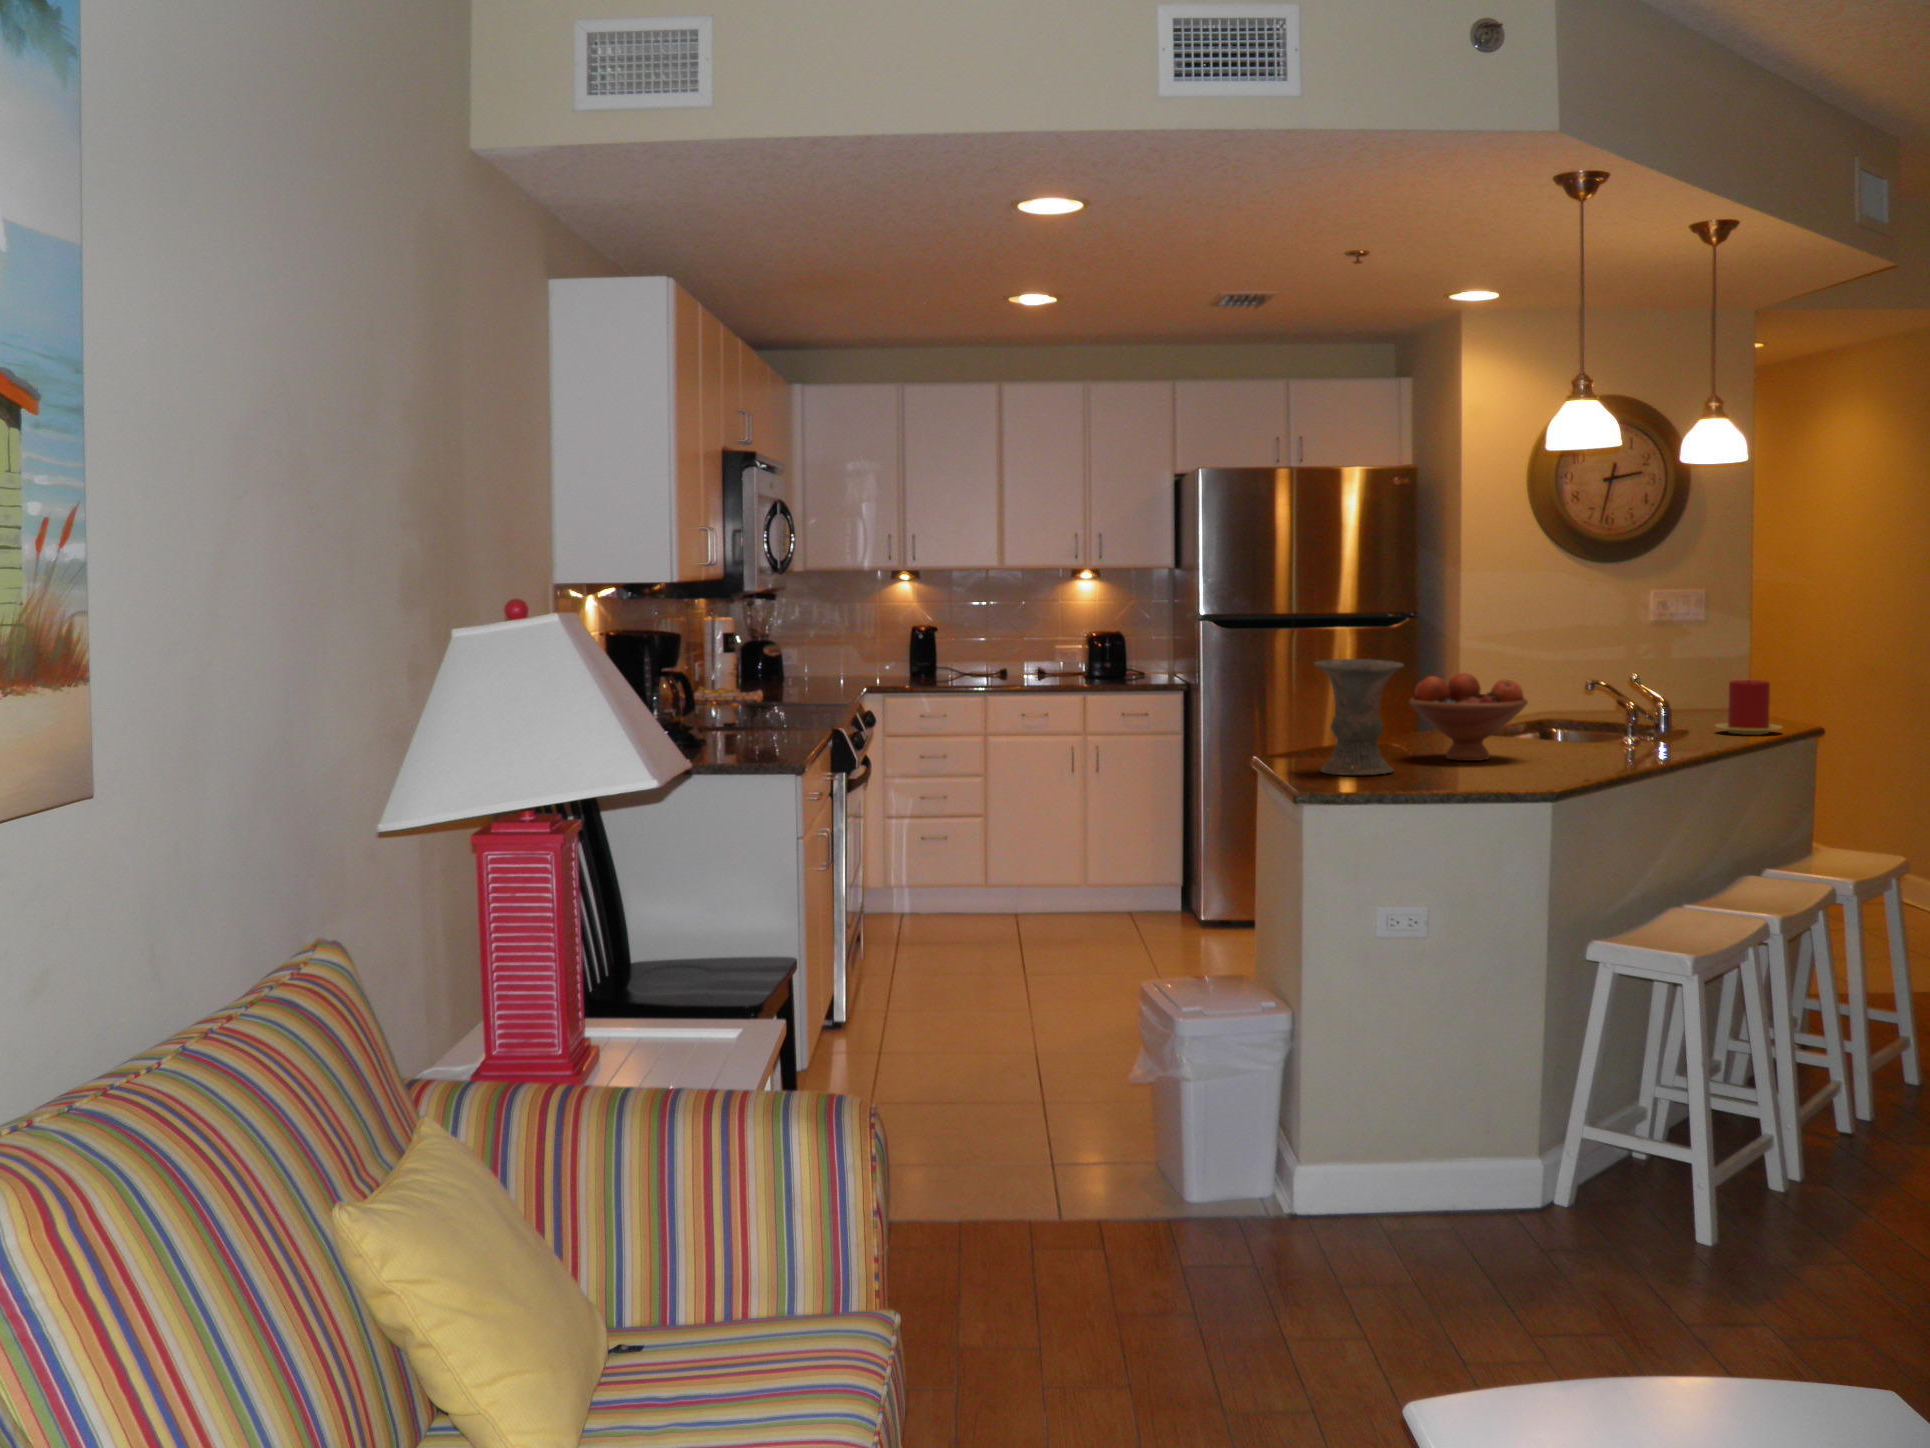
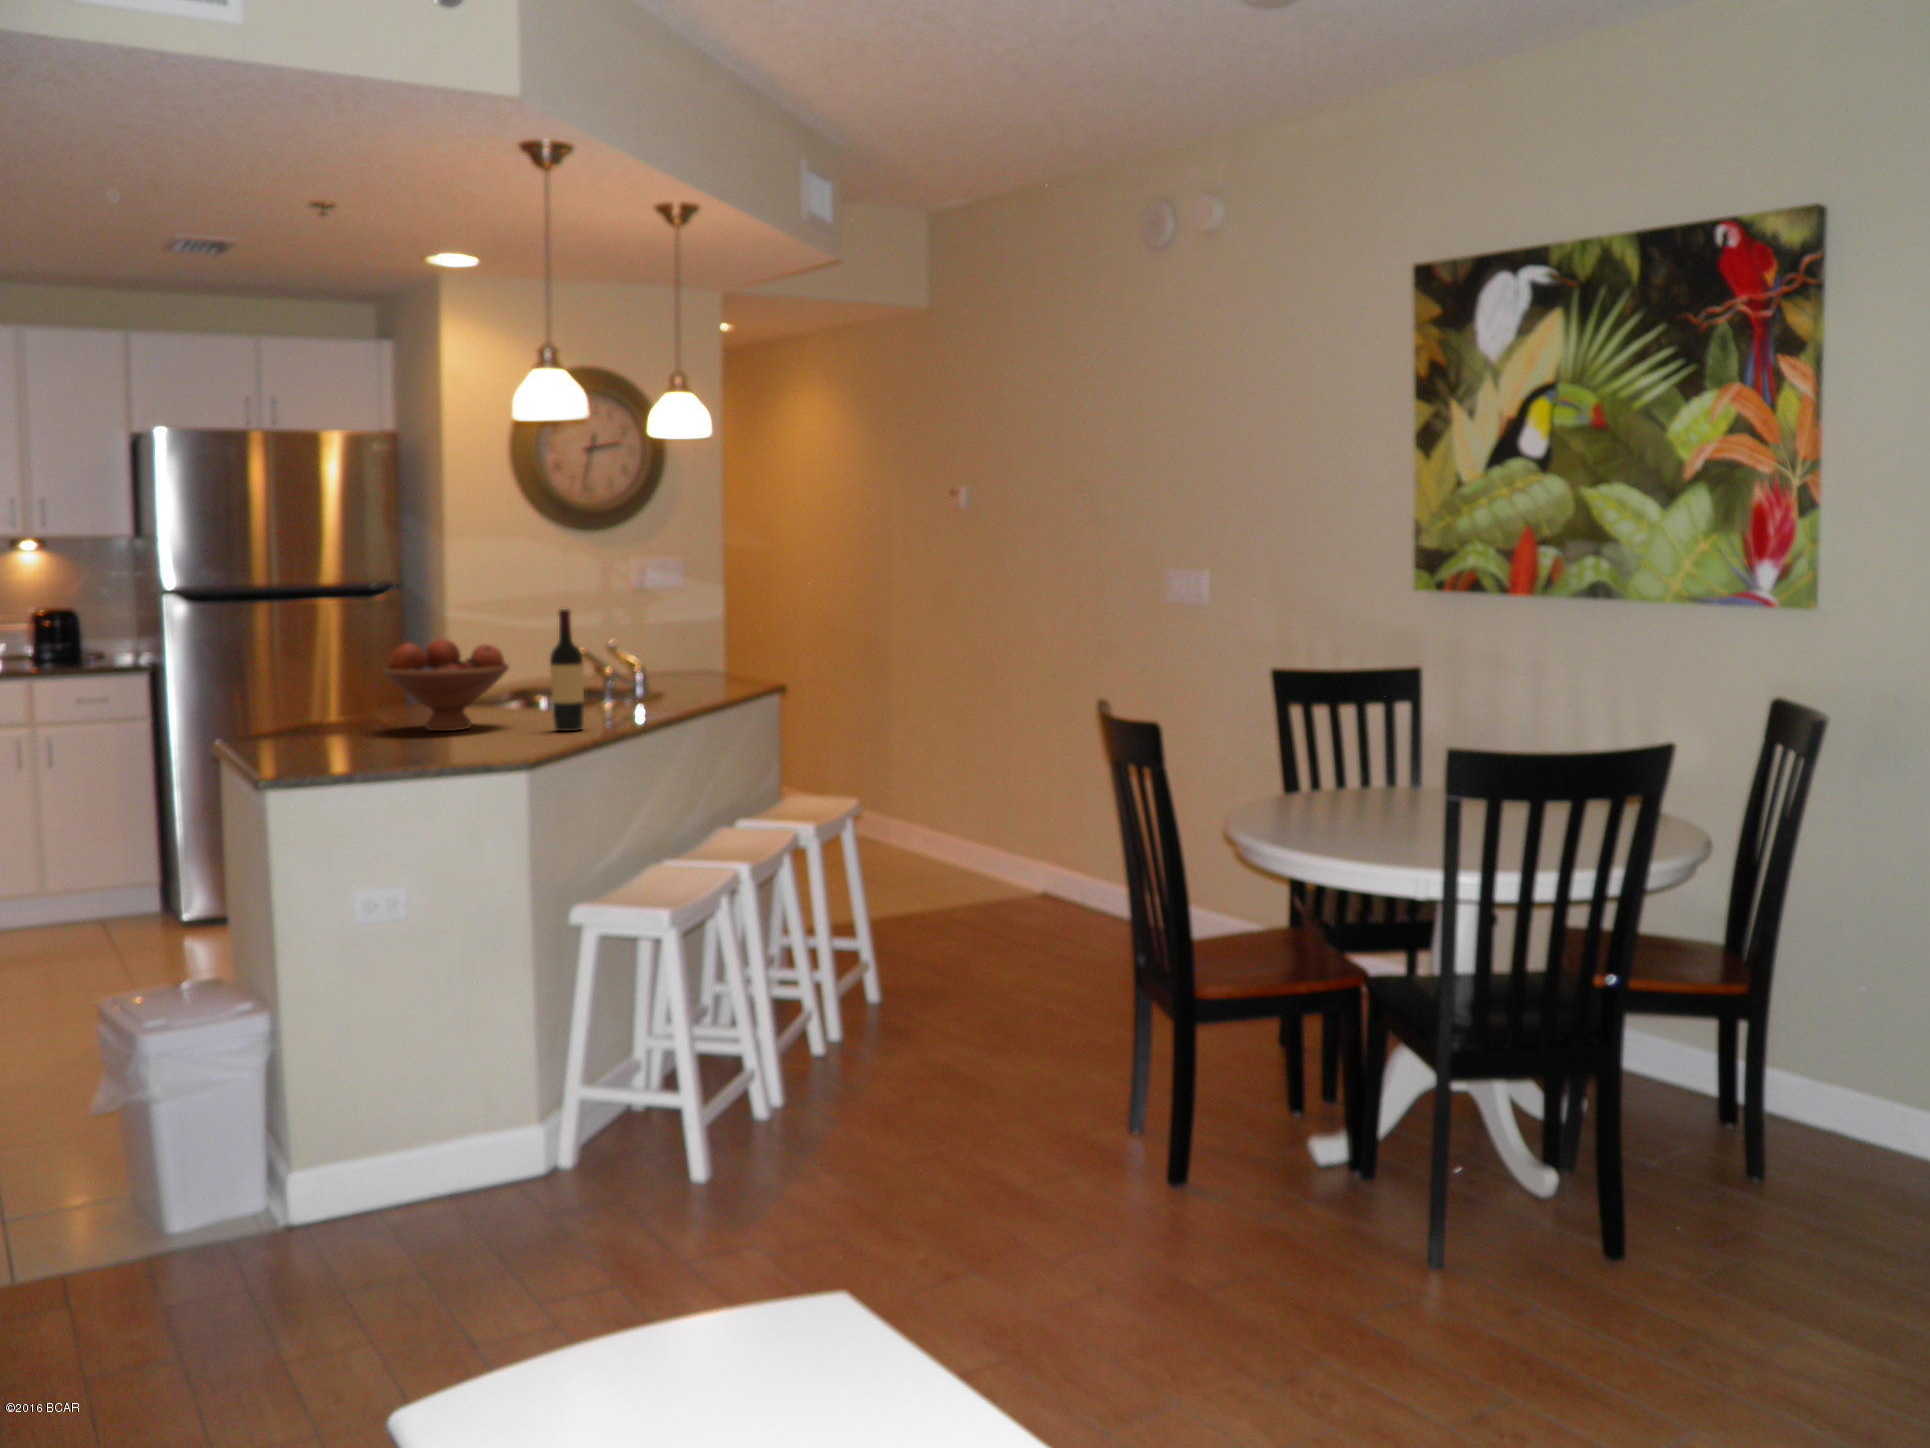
wine bottle: none [1570,648,1604,768] -> present [550,609,584,731]
vase: present [1314,659,1404,775] -> none [264,625,370,755]
candle: present [1716,680,1782,735] -> none [692,641,750,692]

